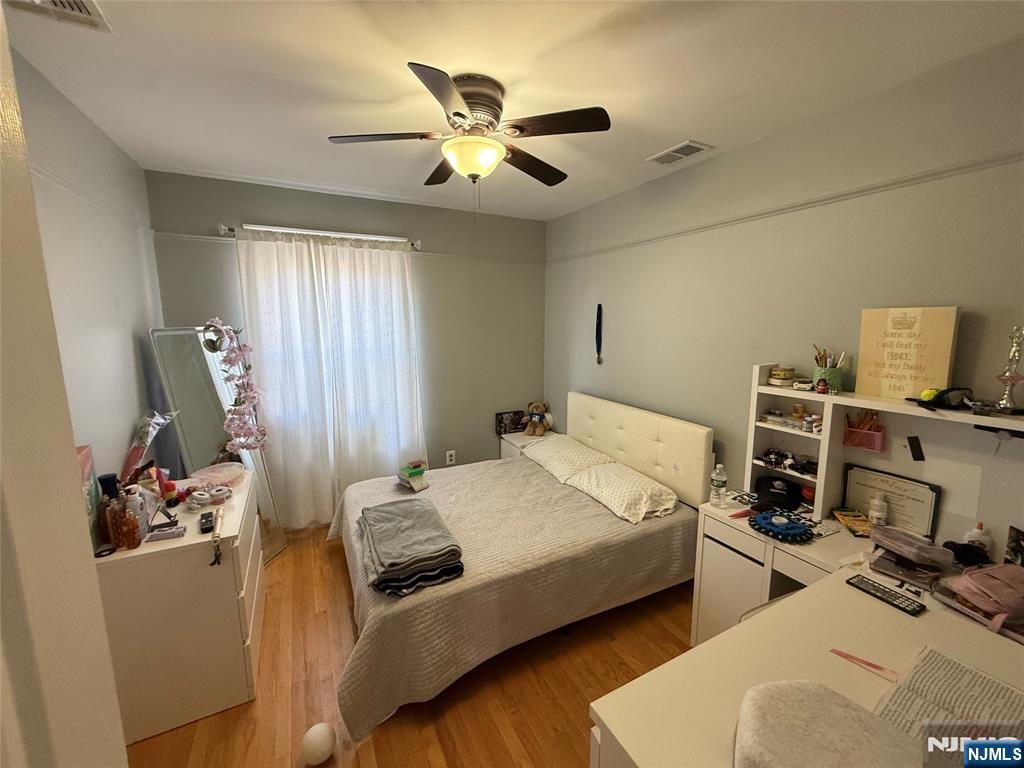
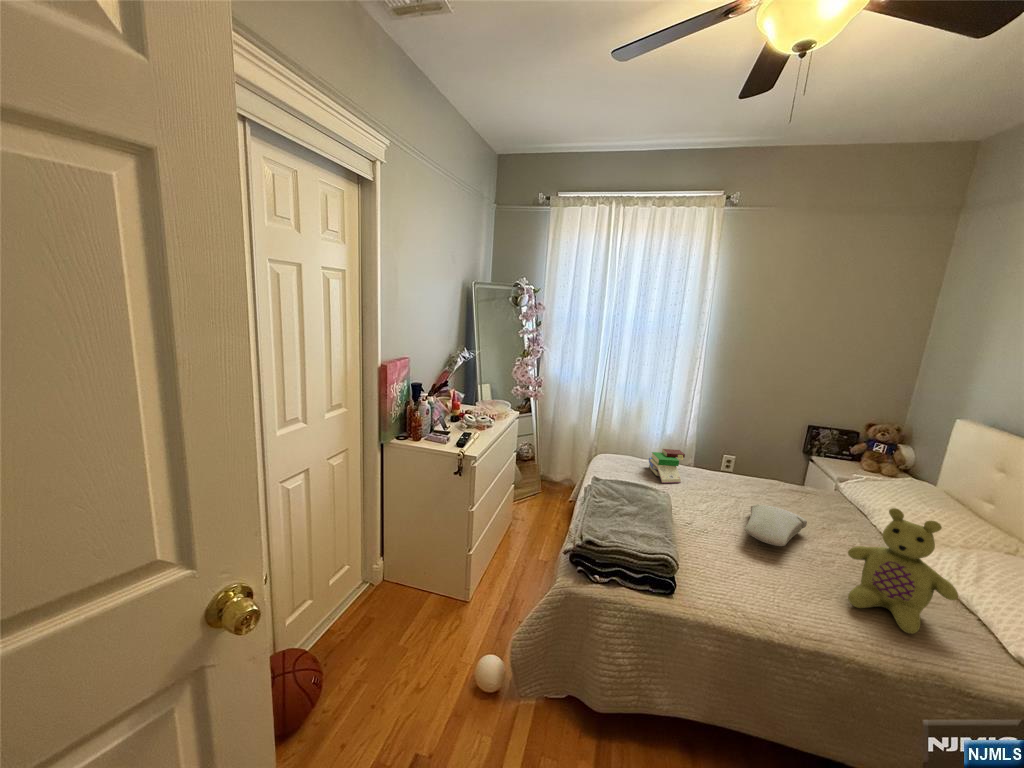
stuffed bear: none [546,458,596,528] -> present [848,508,958,634]
pillow: none [484,481,518,508] -> present [745,505,807,546]

